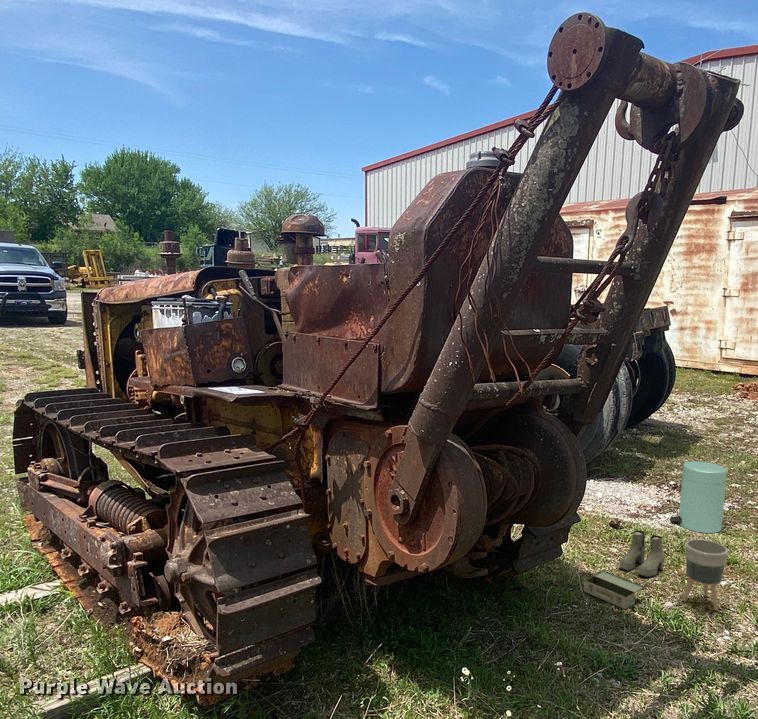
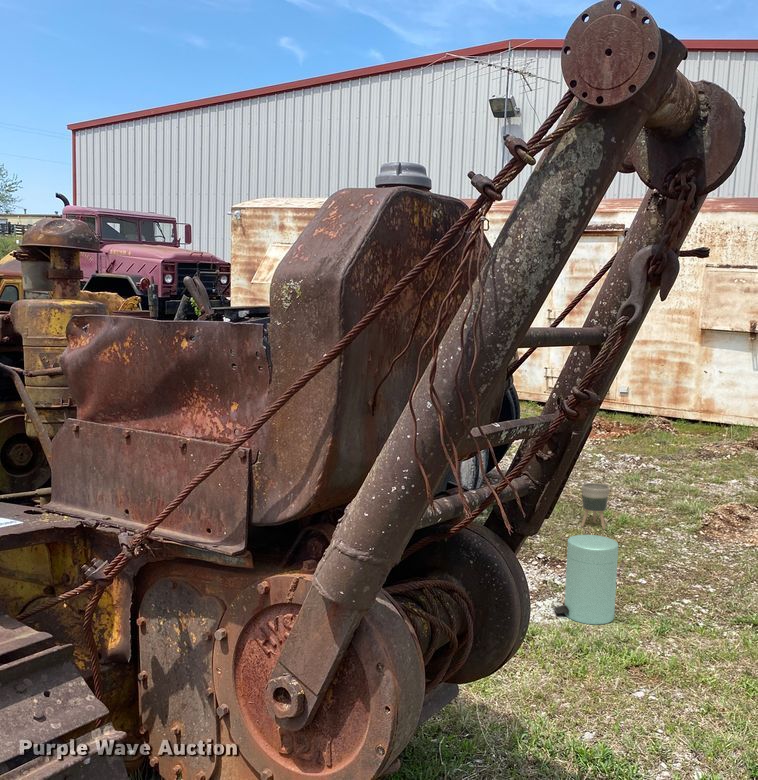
boots: present [619,530,664,577] -> none [518,640,570,702]
planter: present [682,539,728,611] -> present [581,483,610,529]
toolbox: present [584,571,644,609] -> none [487,704,562,758]

